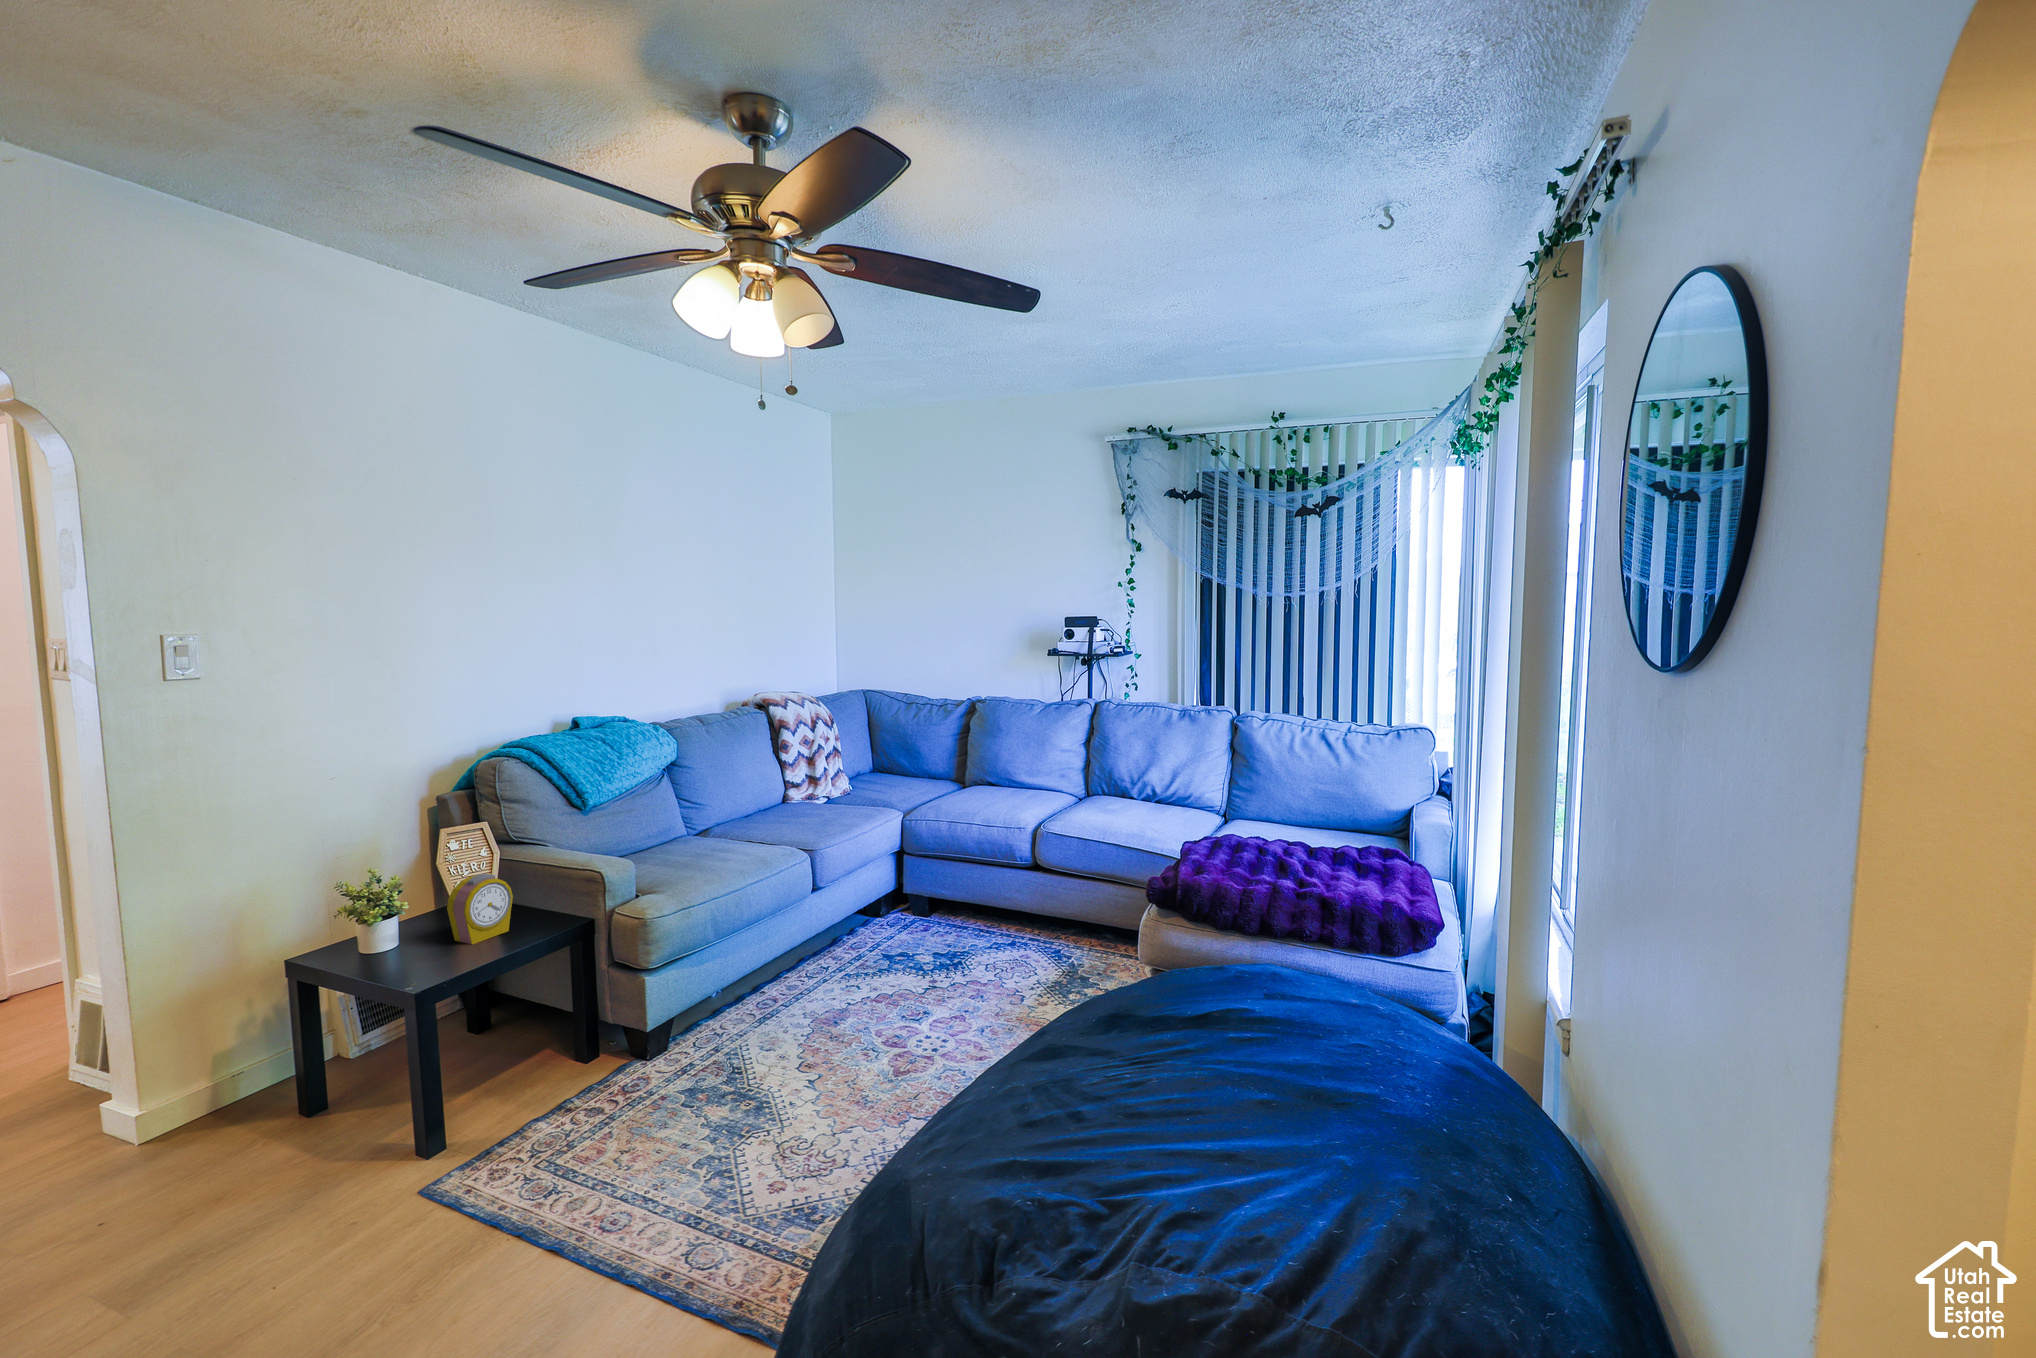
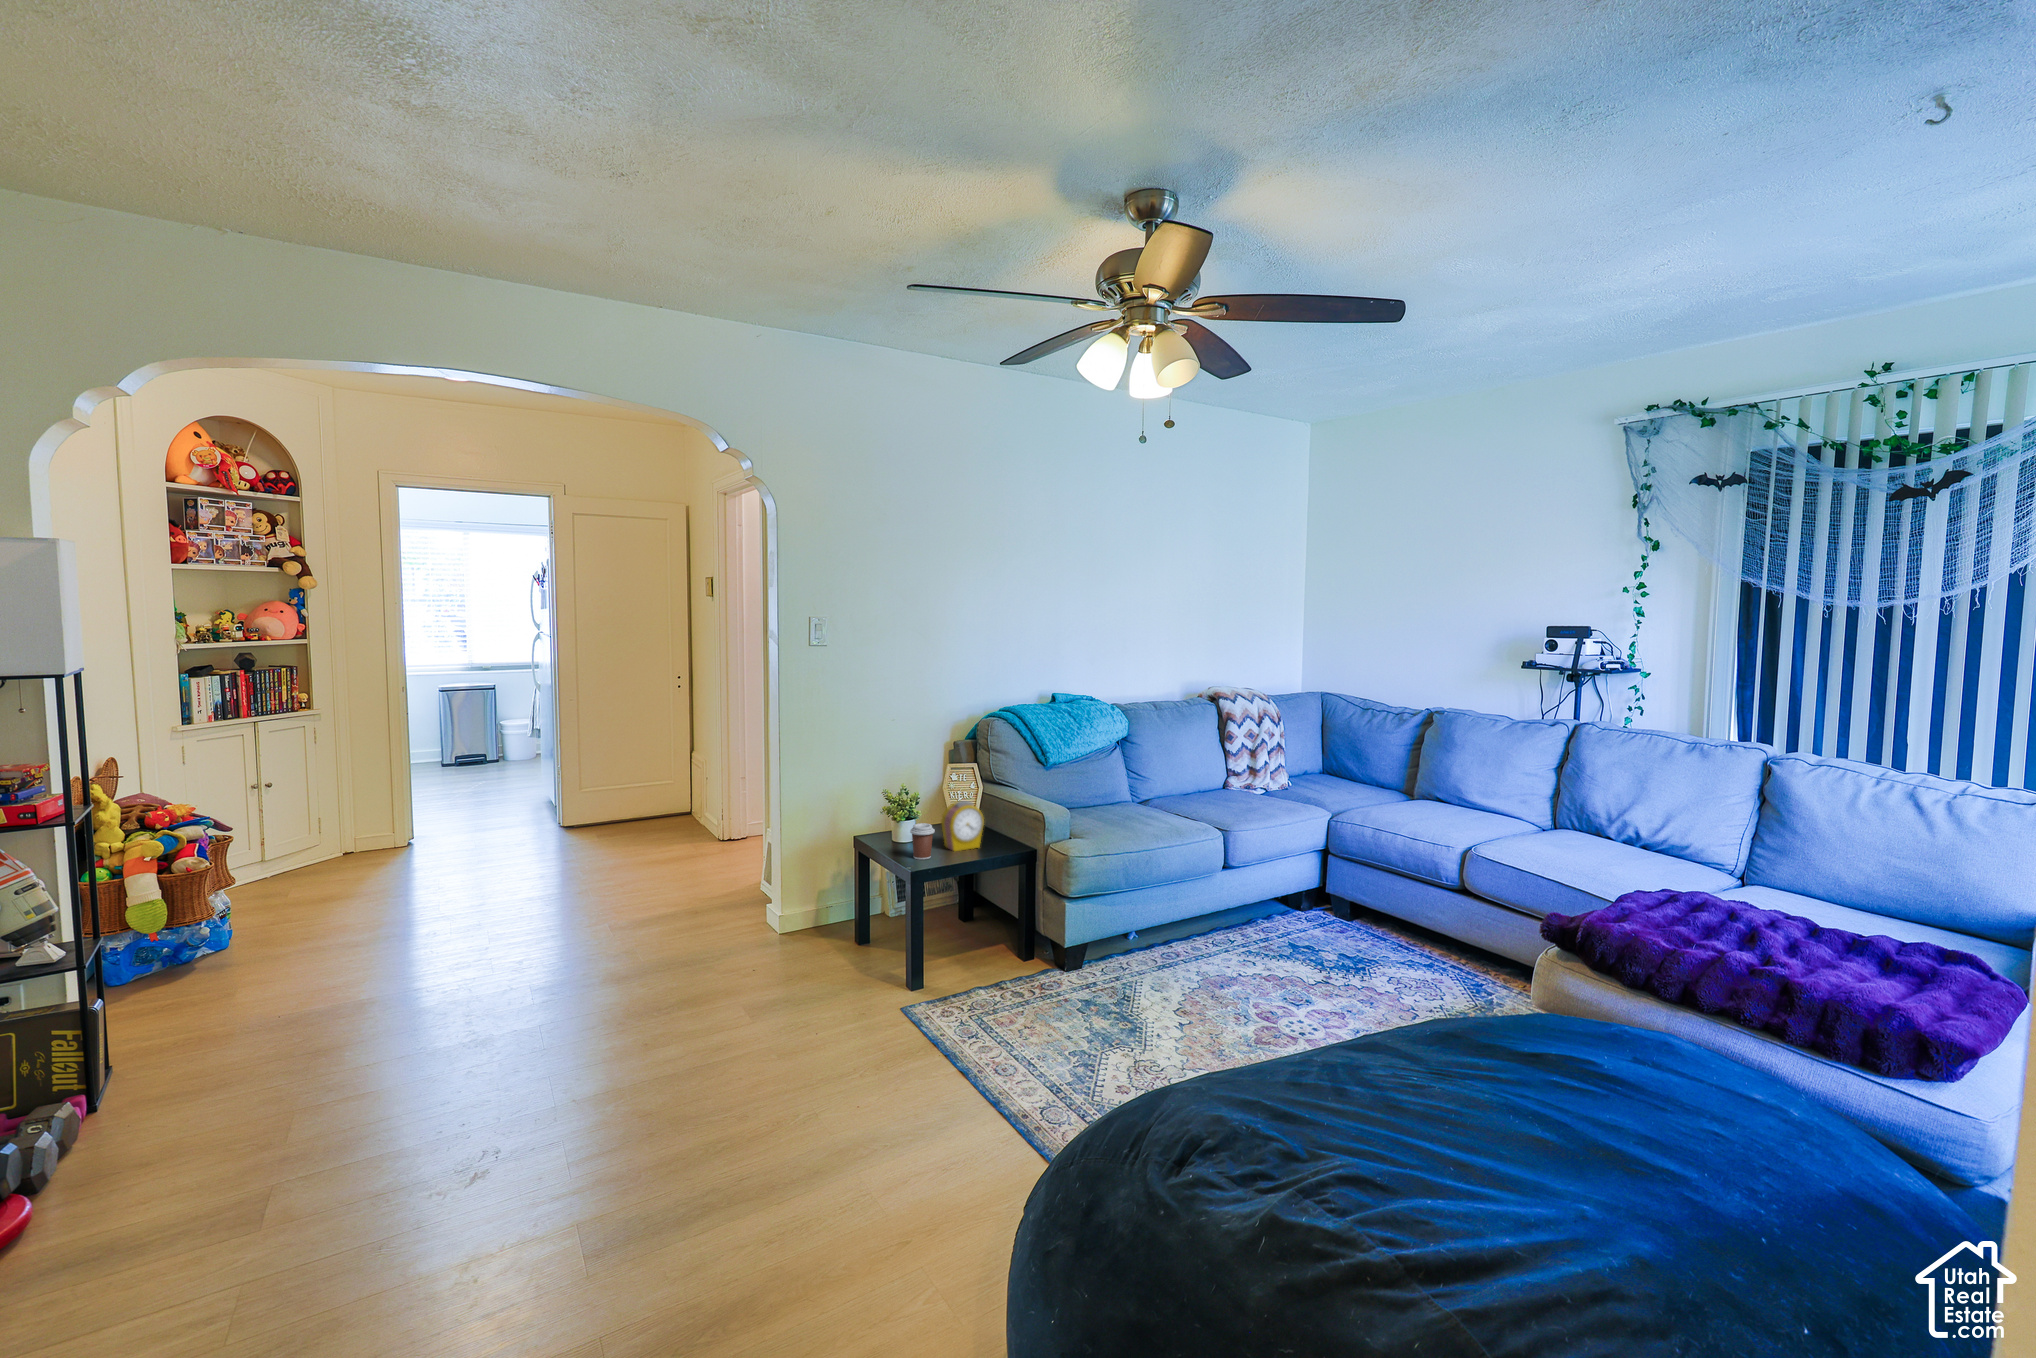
coffee cup: none [404,916,445,969] -> present [910,823,935,860]

